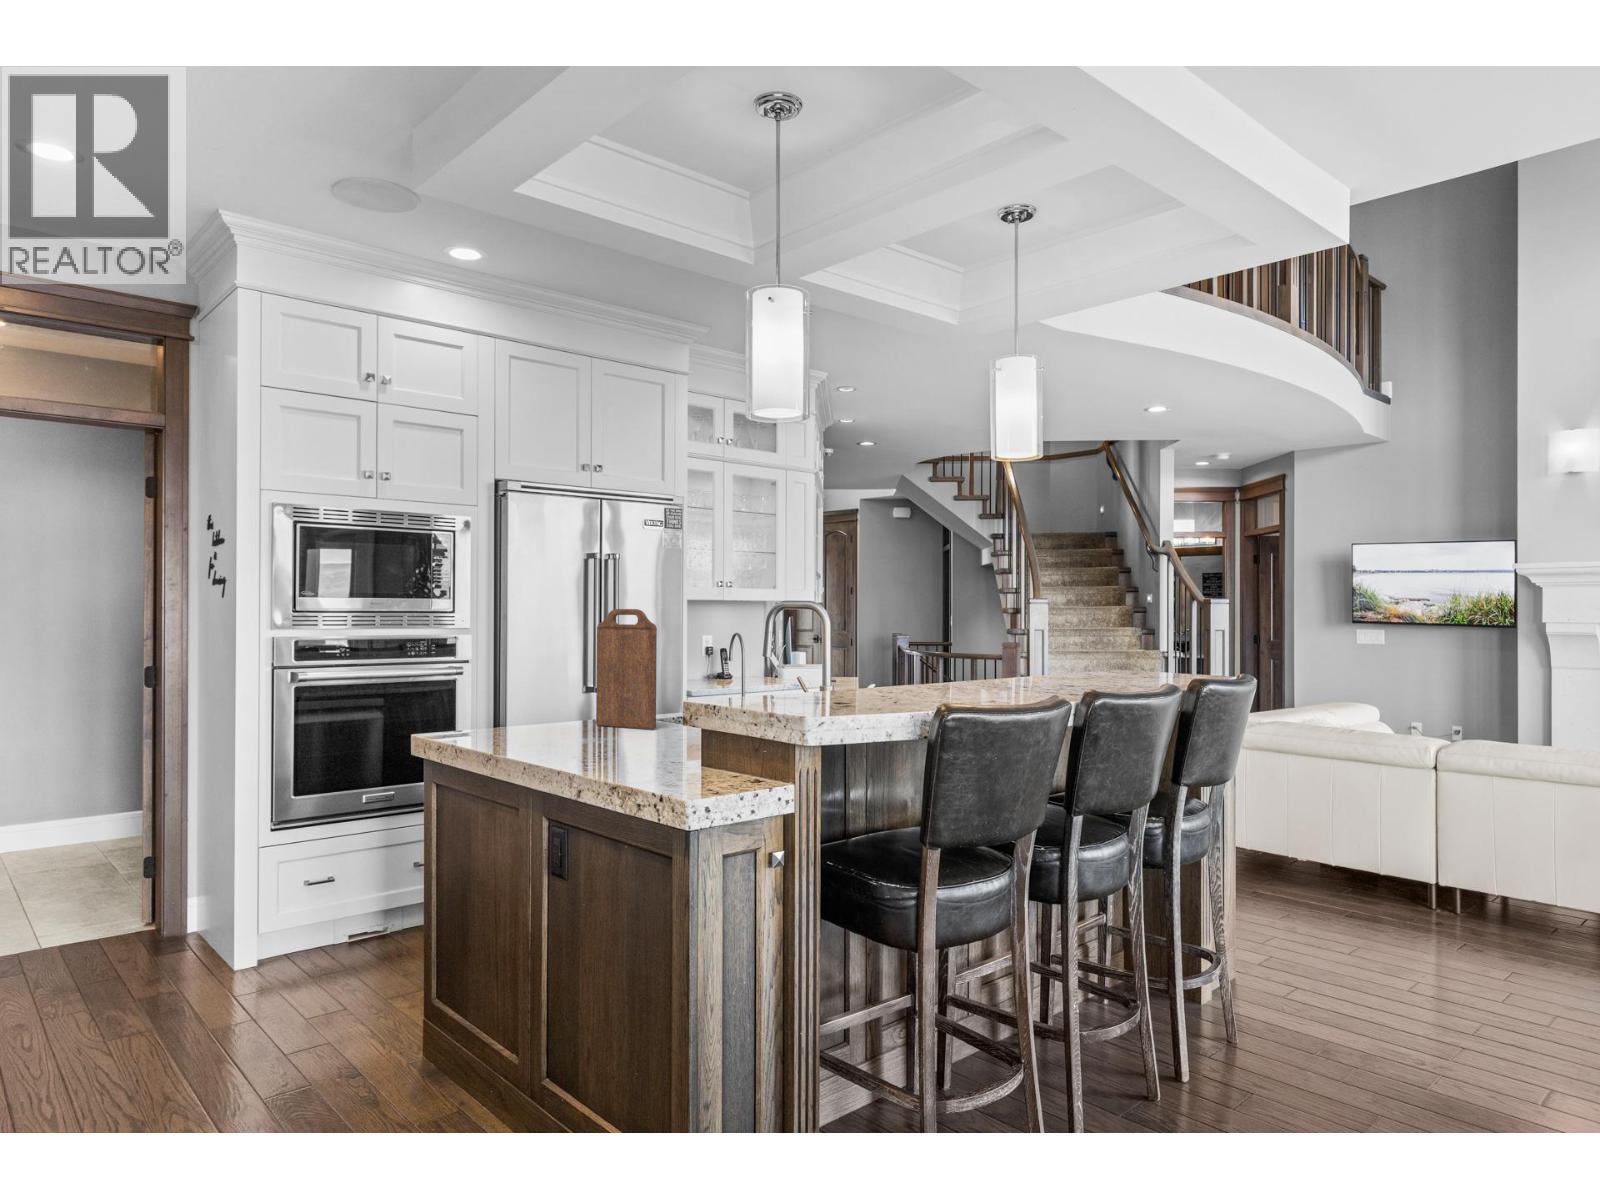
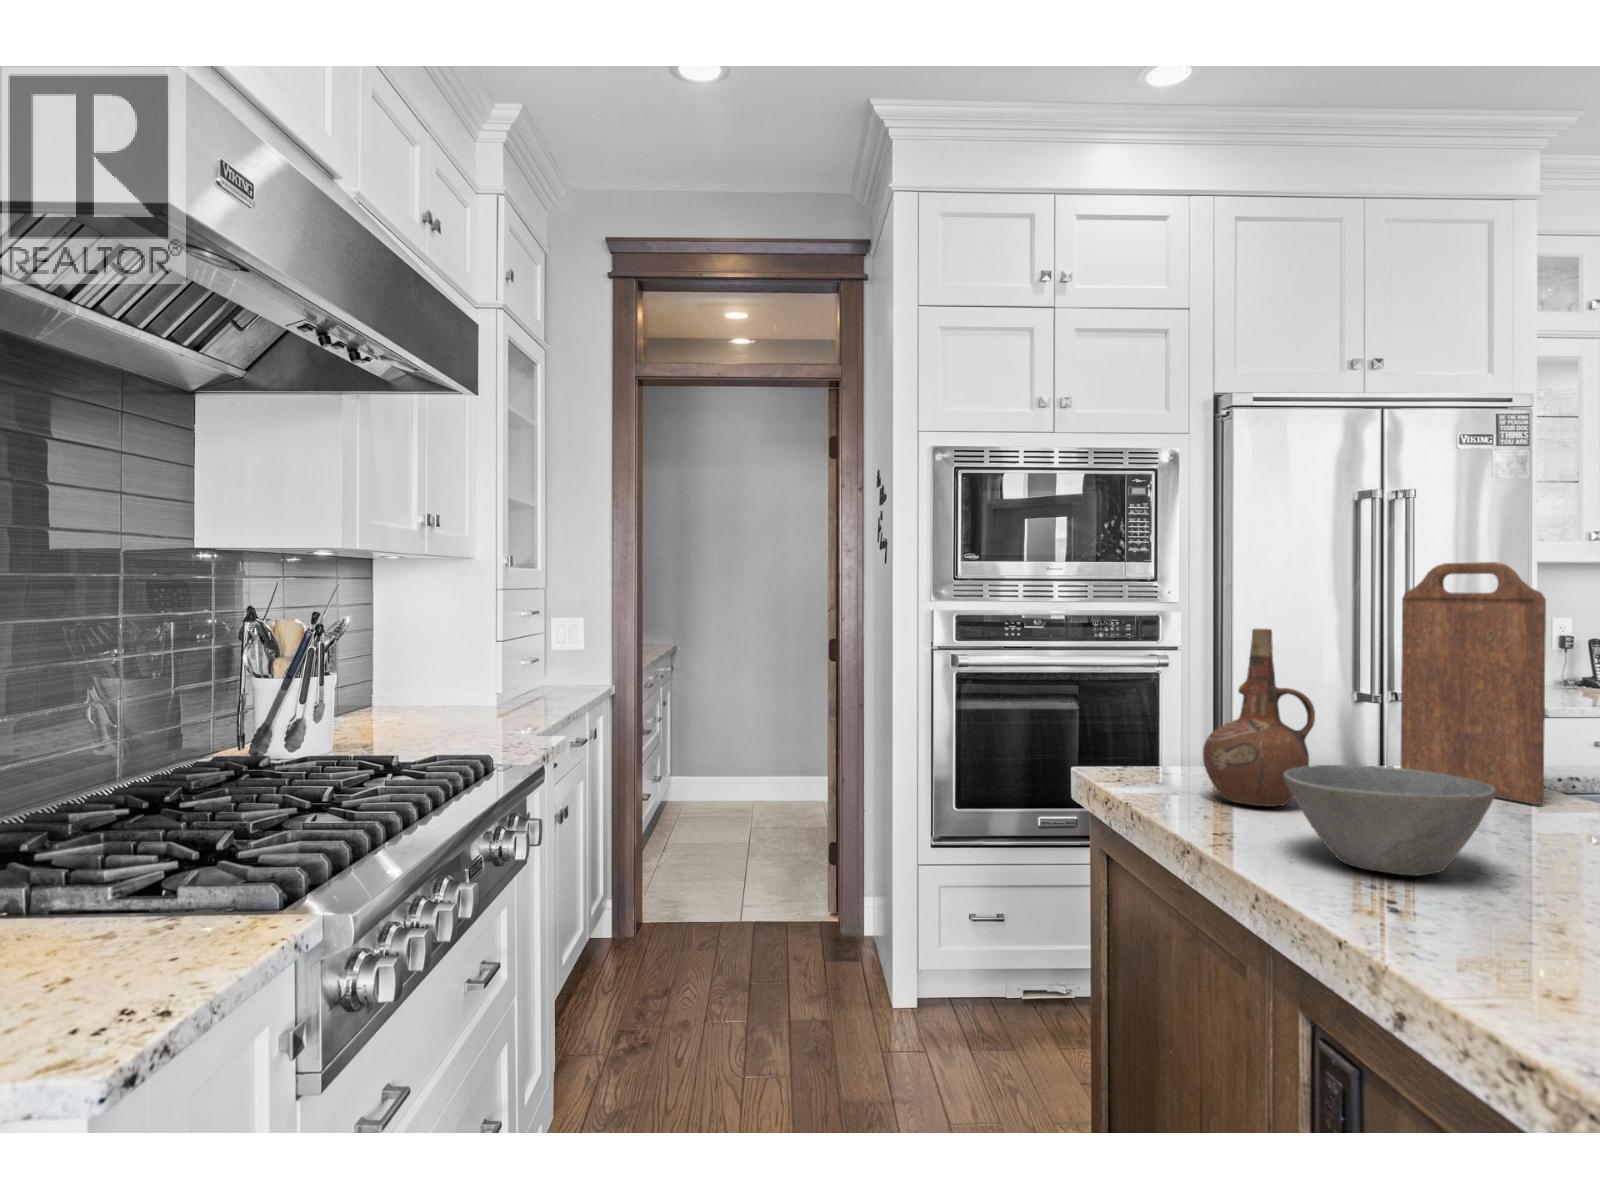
ceramic pitcher: none [496,645,552,739] -> present [1203,629,1315,806]
bowl: none [536,709,622,753] -> present [1283,765,1496,876]

